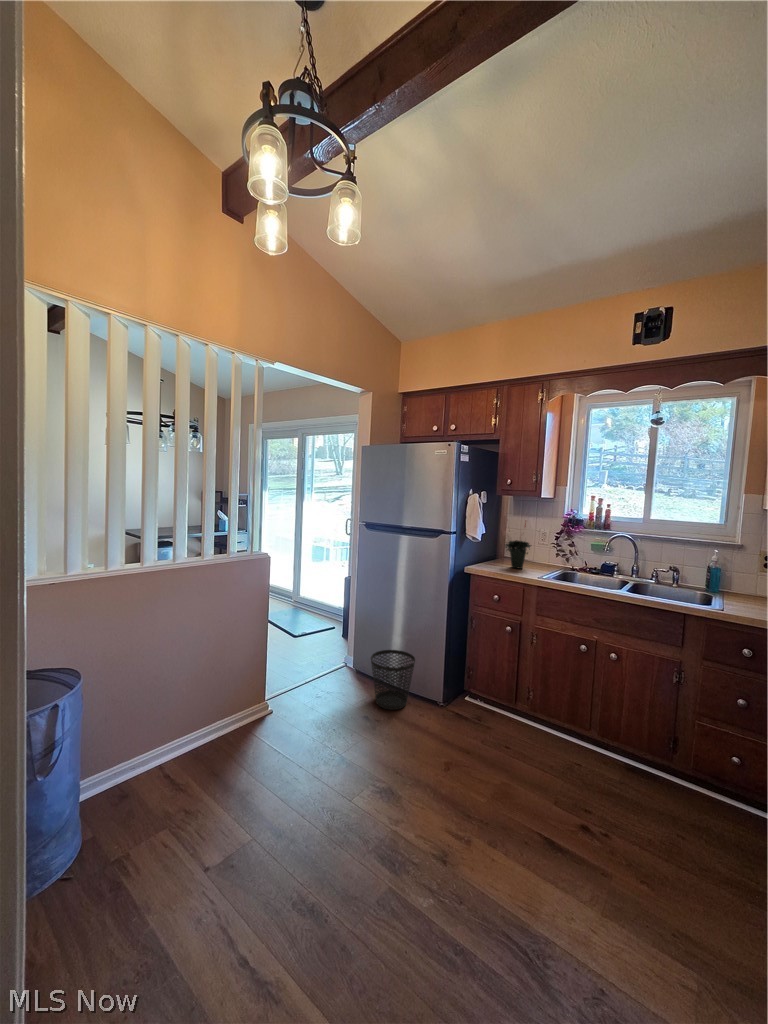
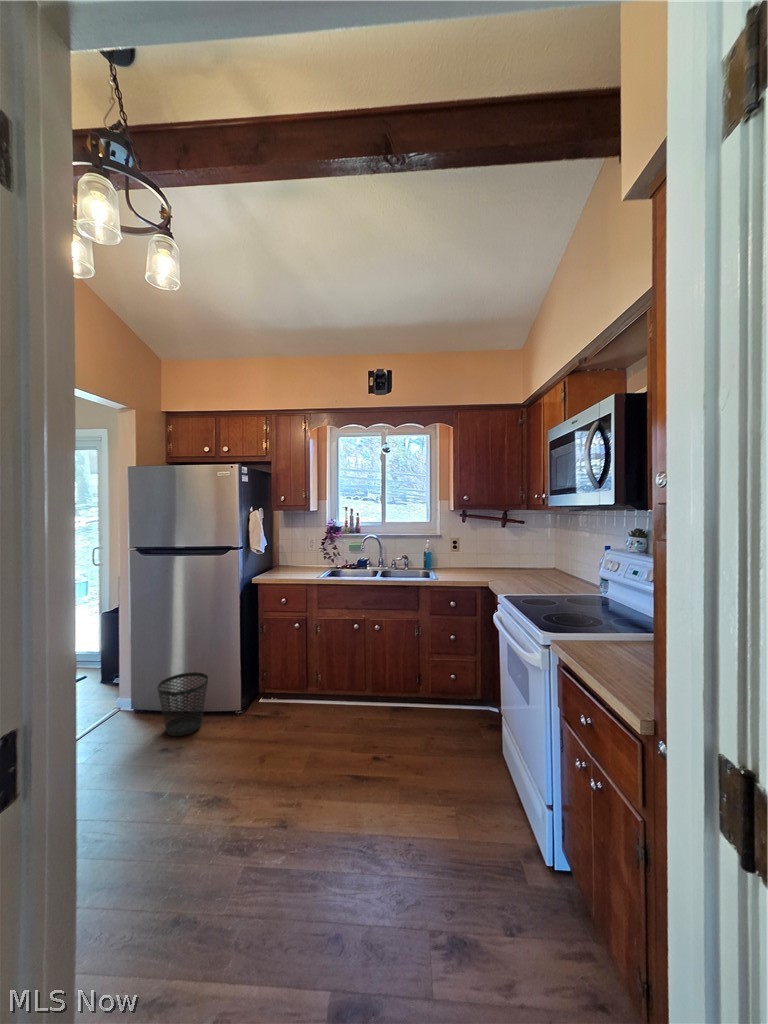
potted plant: present [505,524,531,569] -> none [282,529,305,573]

